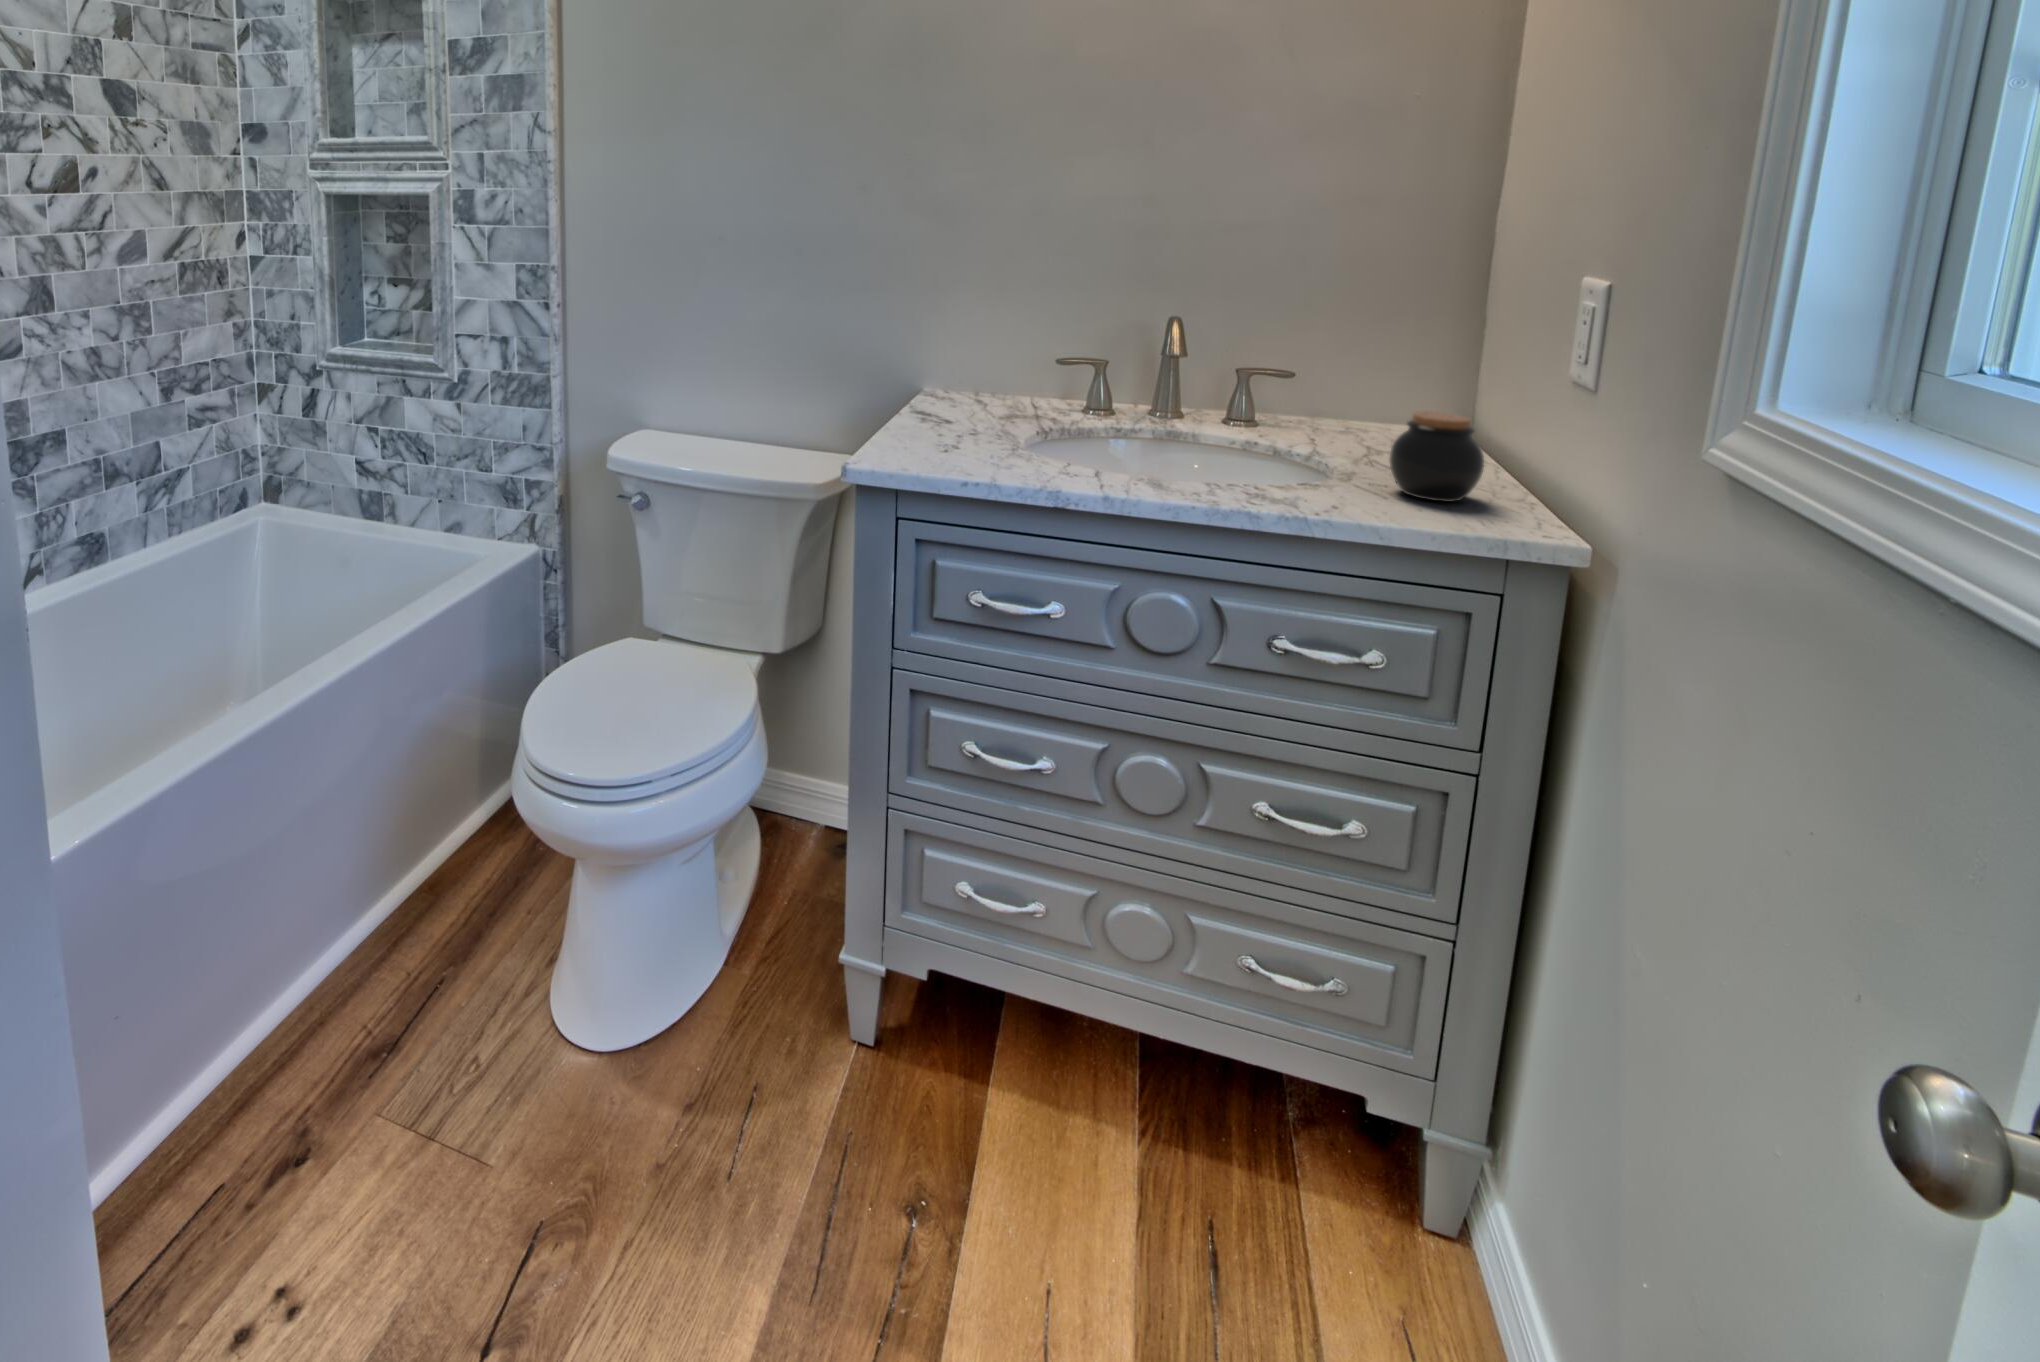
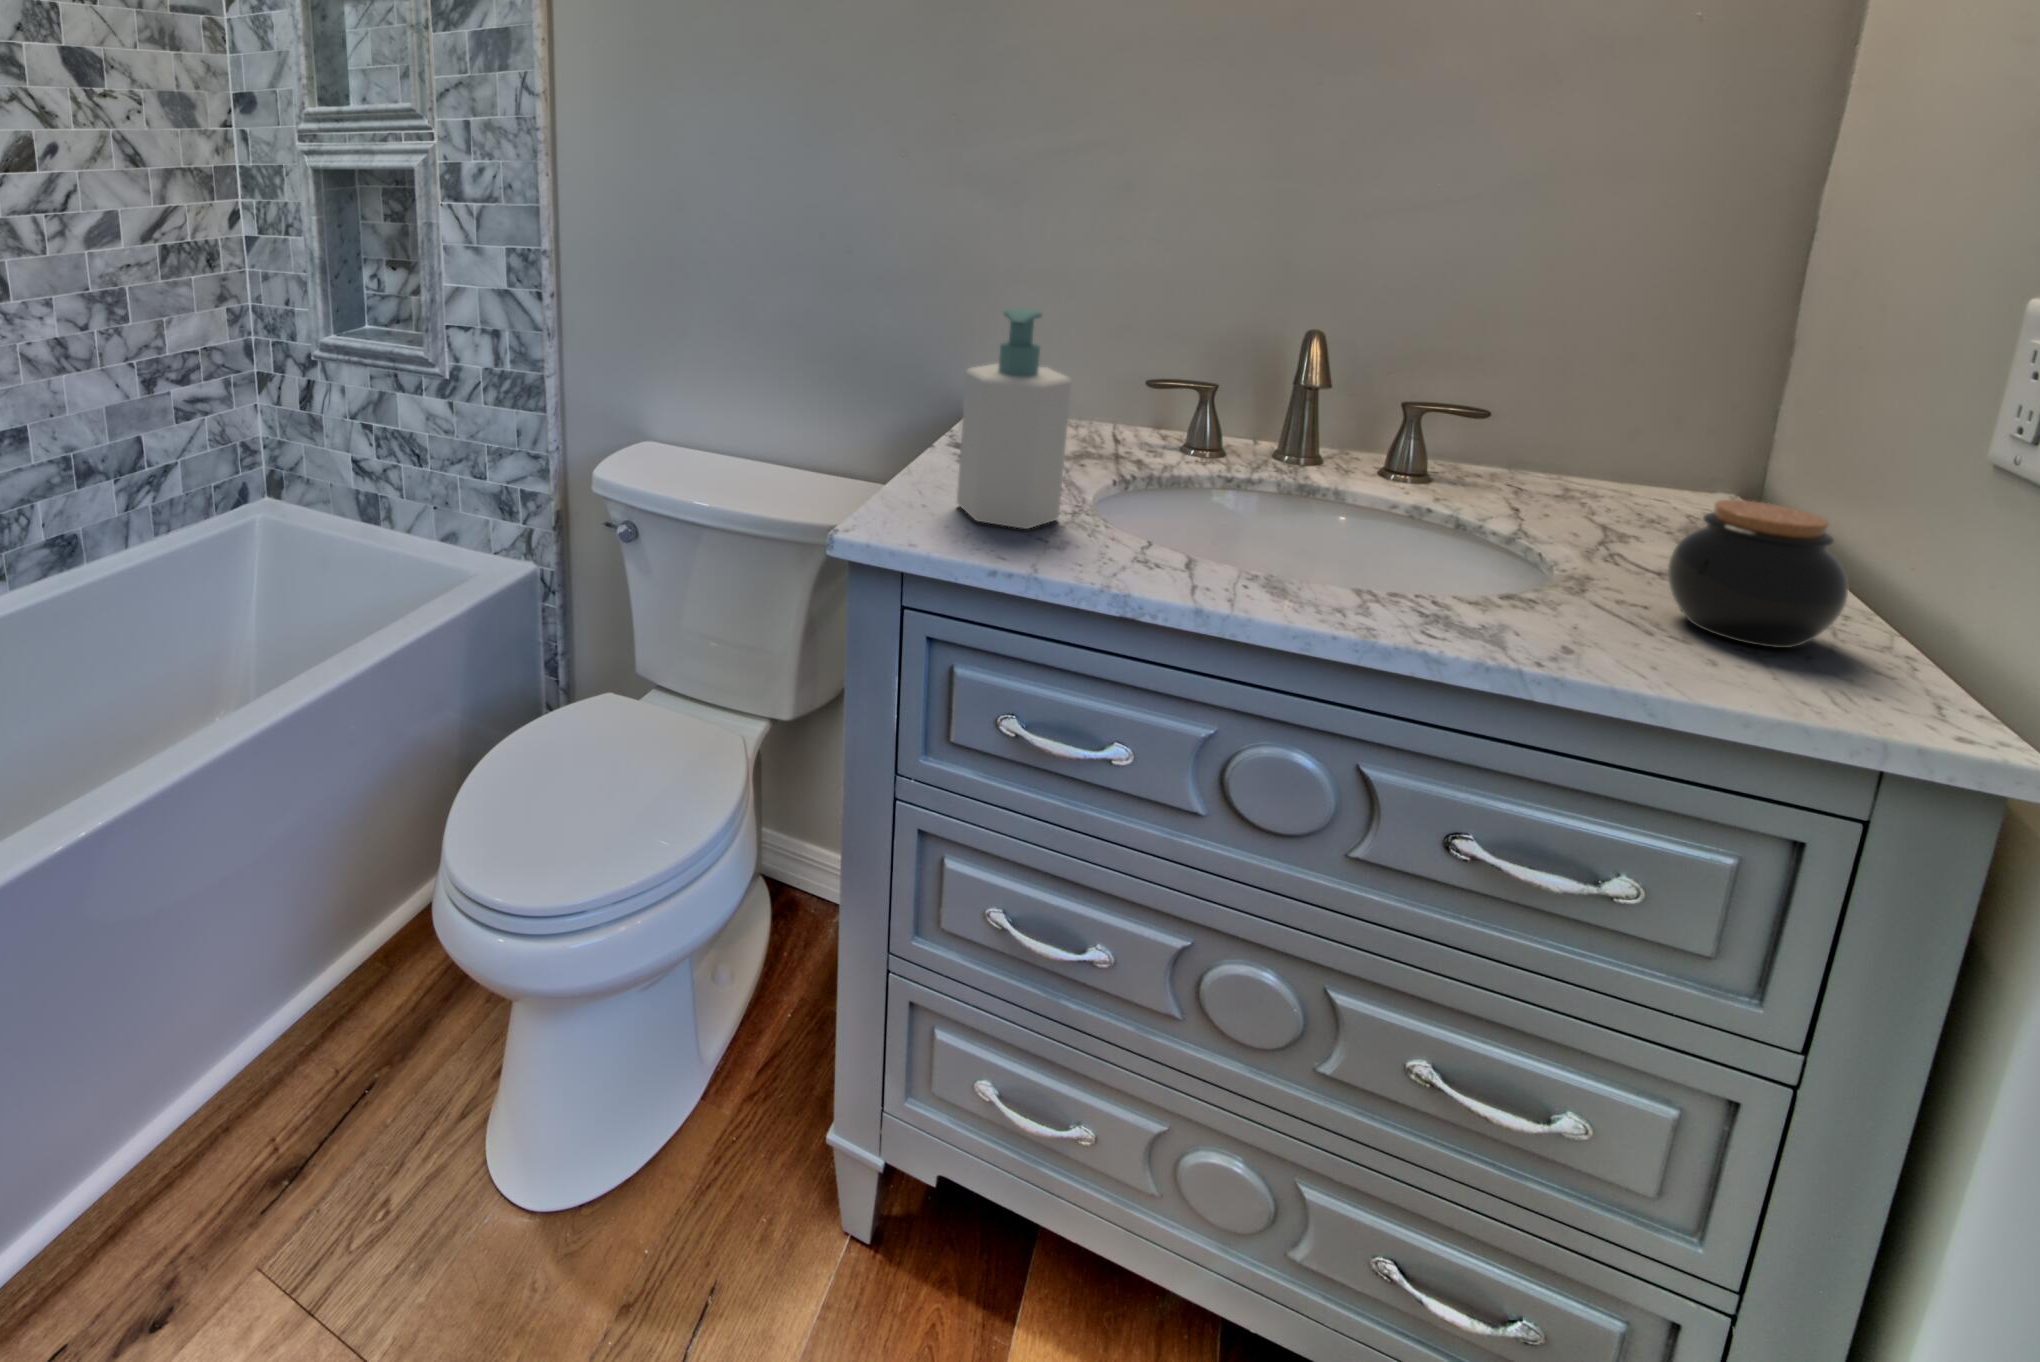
soap bottle: none [929,298,1010,460] -> present [957,308,1072,529]

